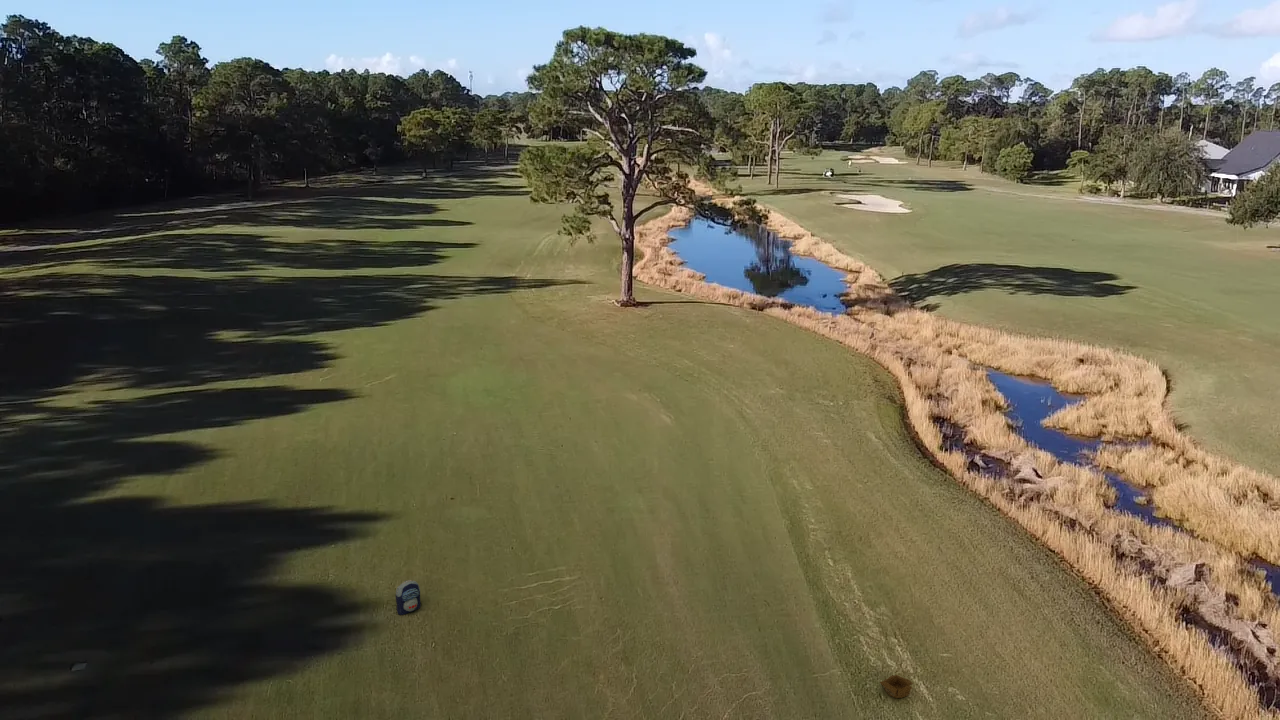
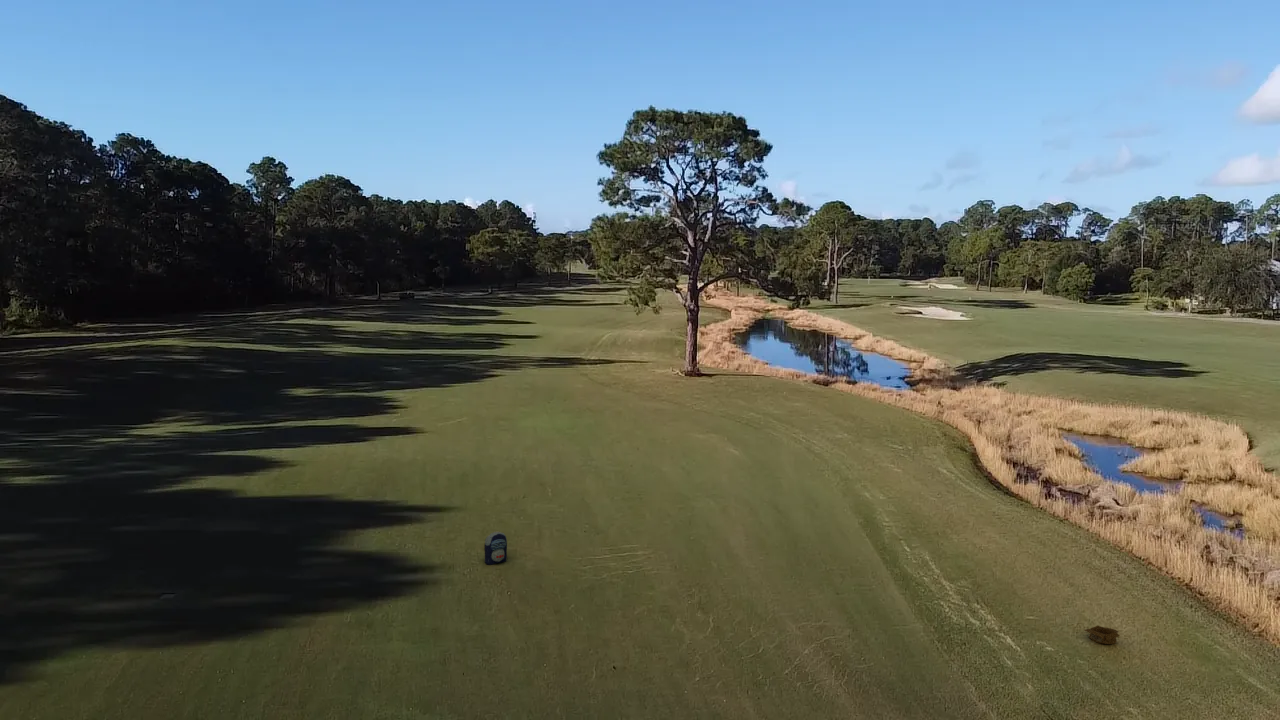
cardboard box: present [880,675,913,698] -> present [1085,626,1119,644]

